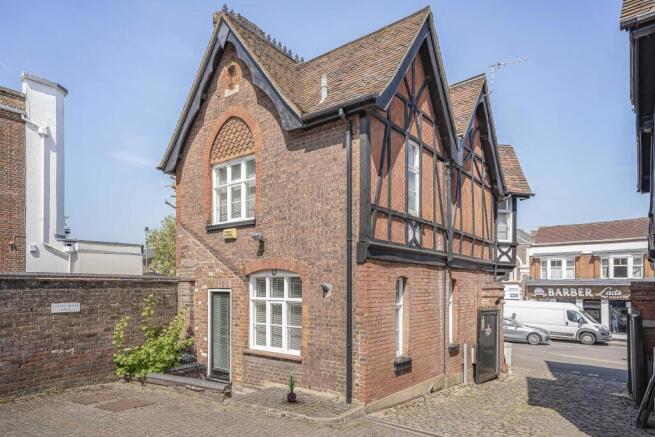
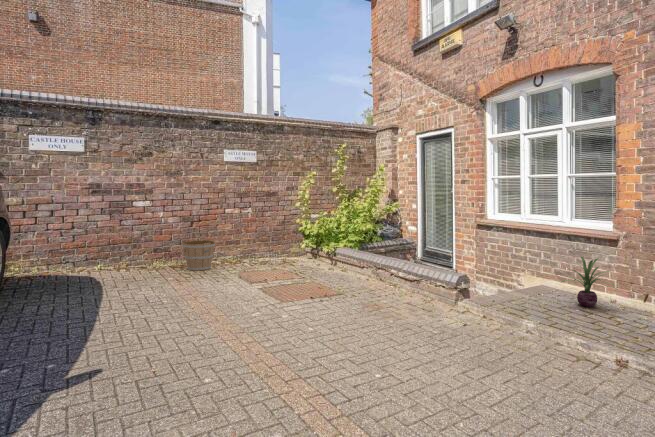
wooden bucket: none [12,378,43,406] -> present [182,240,215,271]

